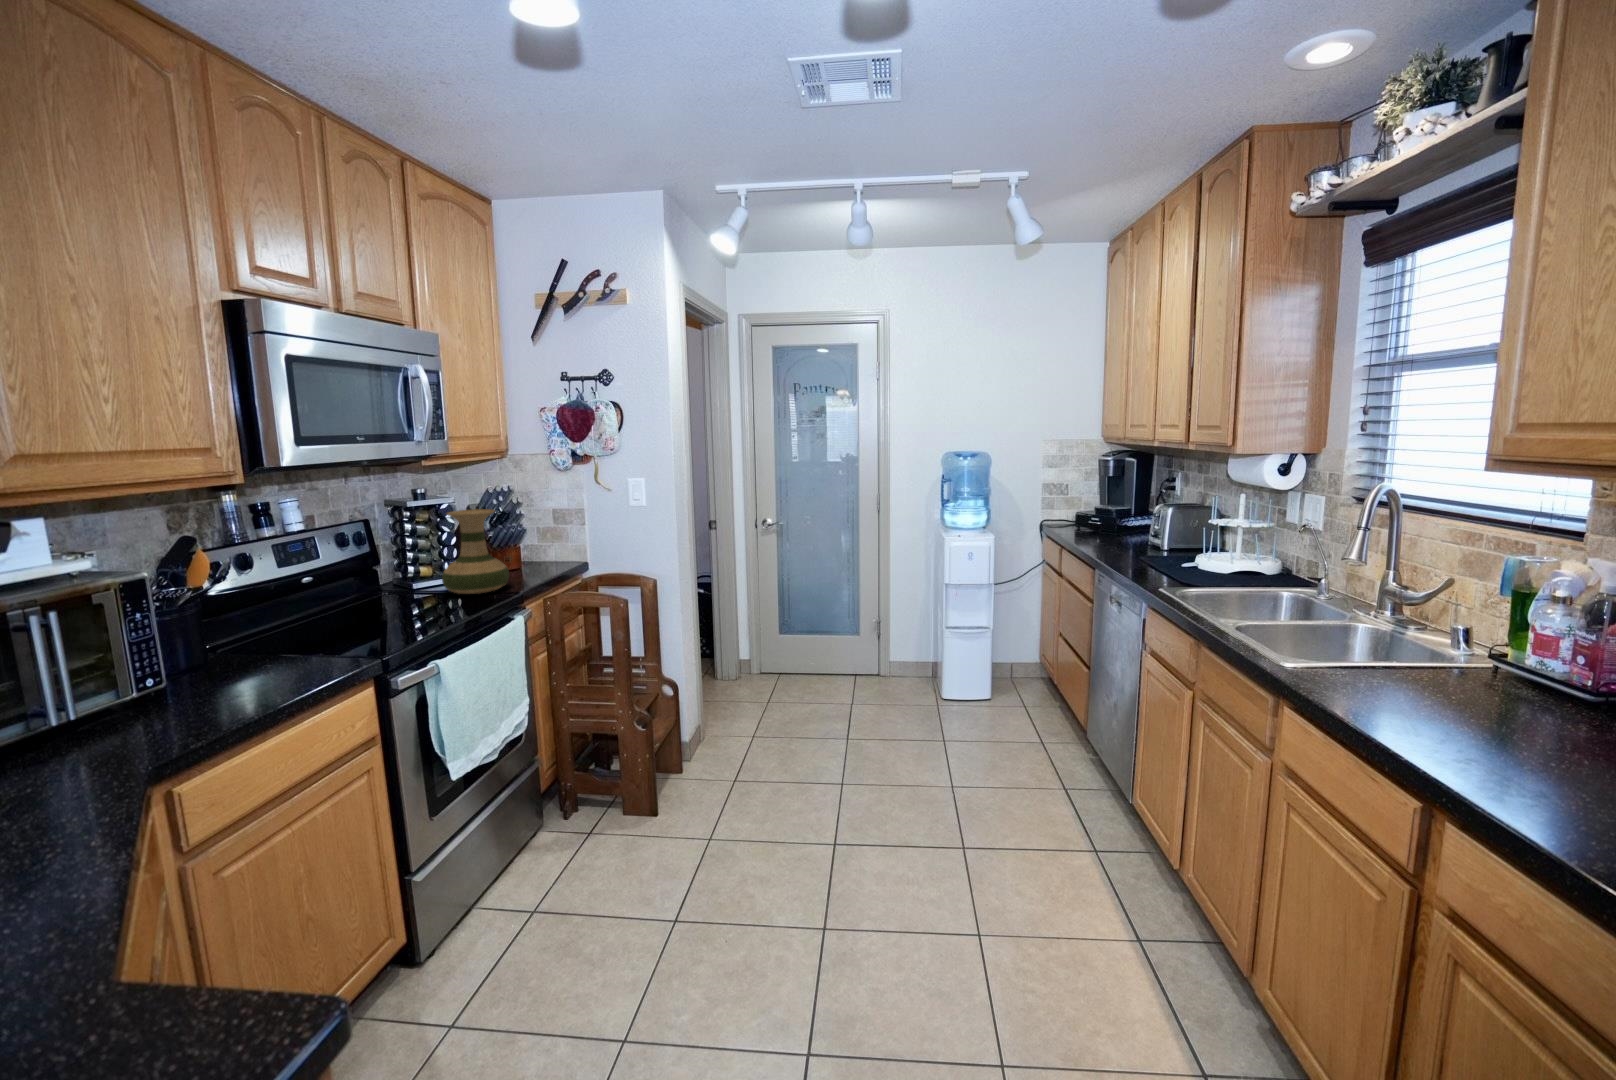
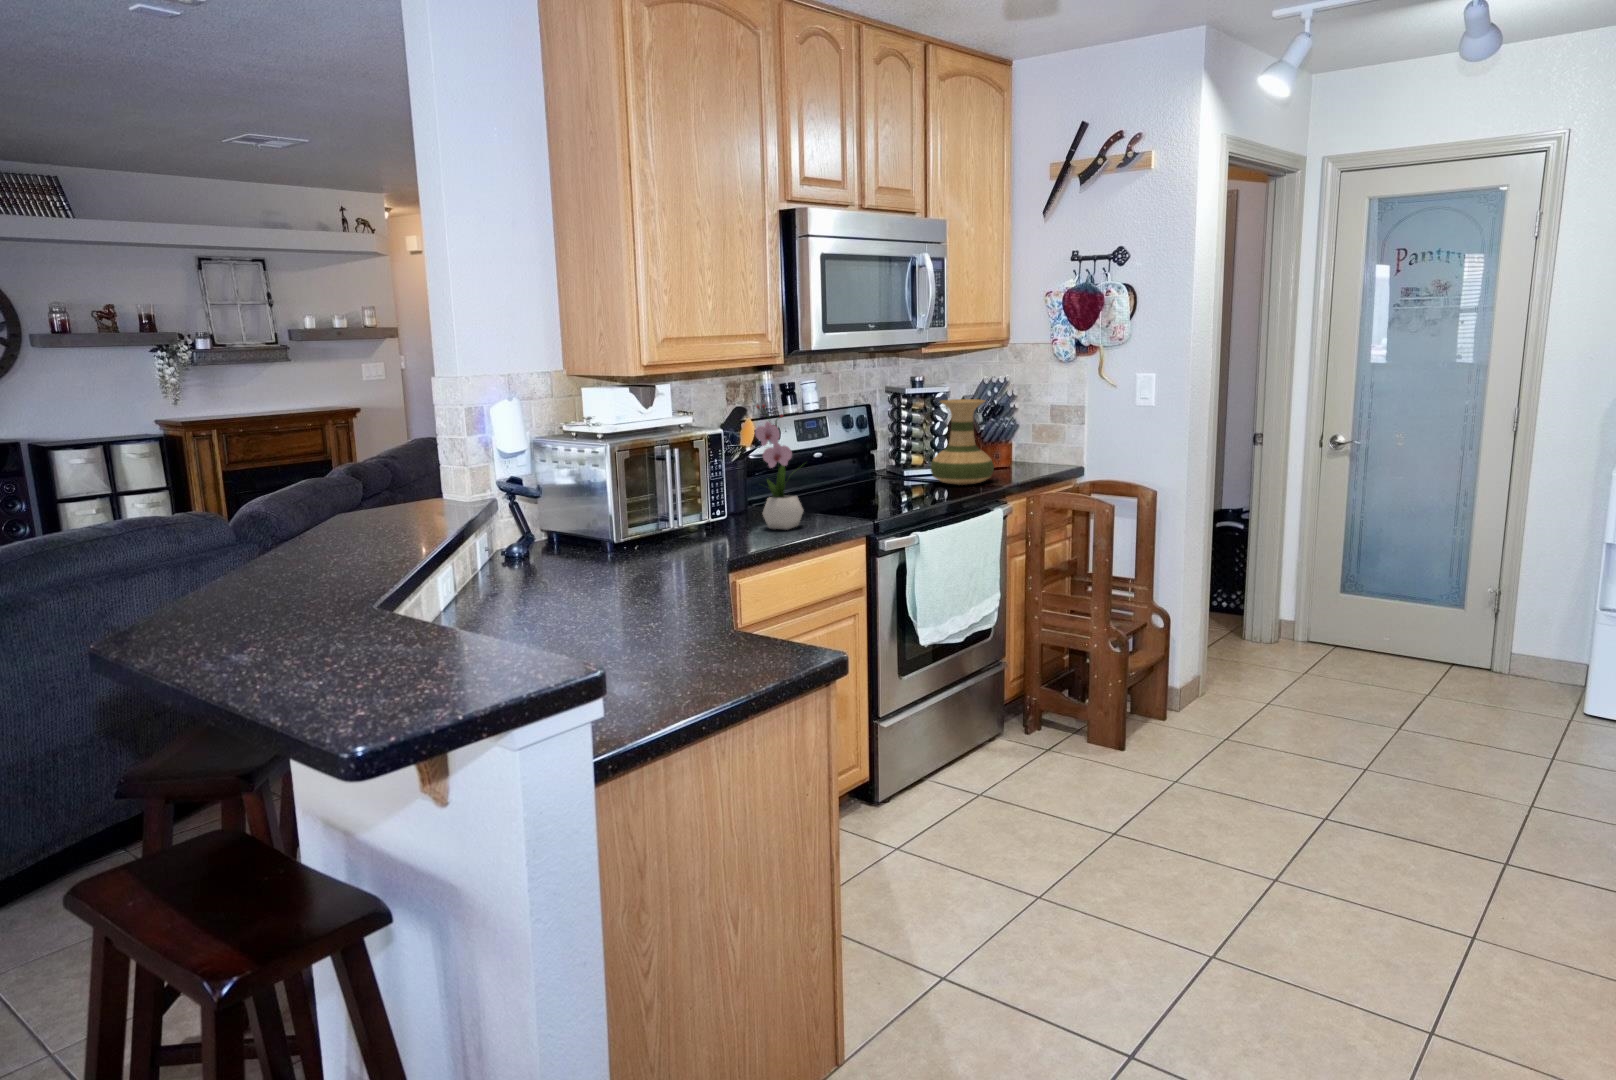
flower arrangement: none [198,537,285,690] -> present [755,405,803,530]

